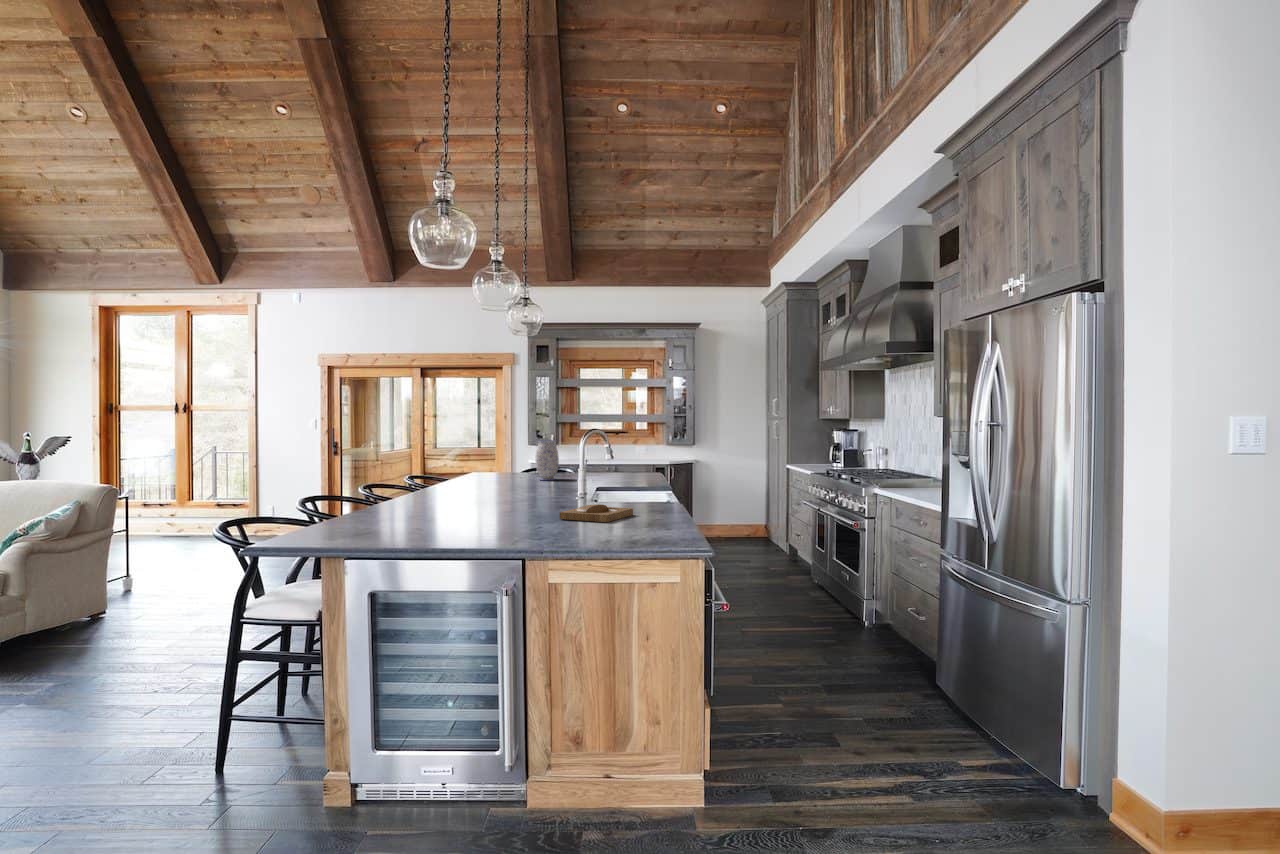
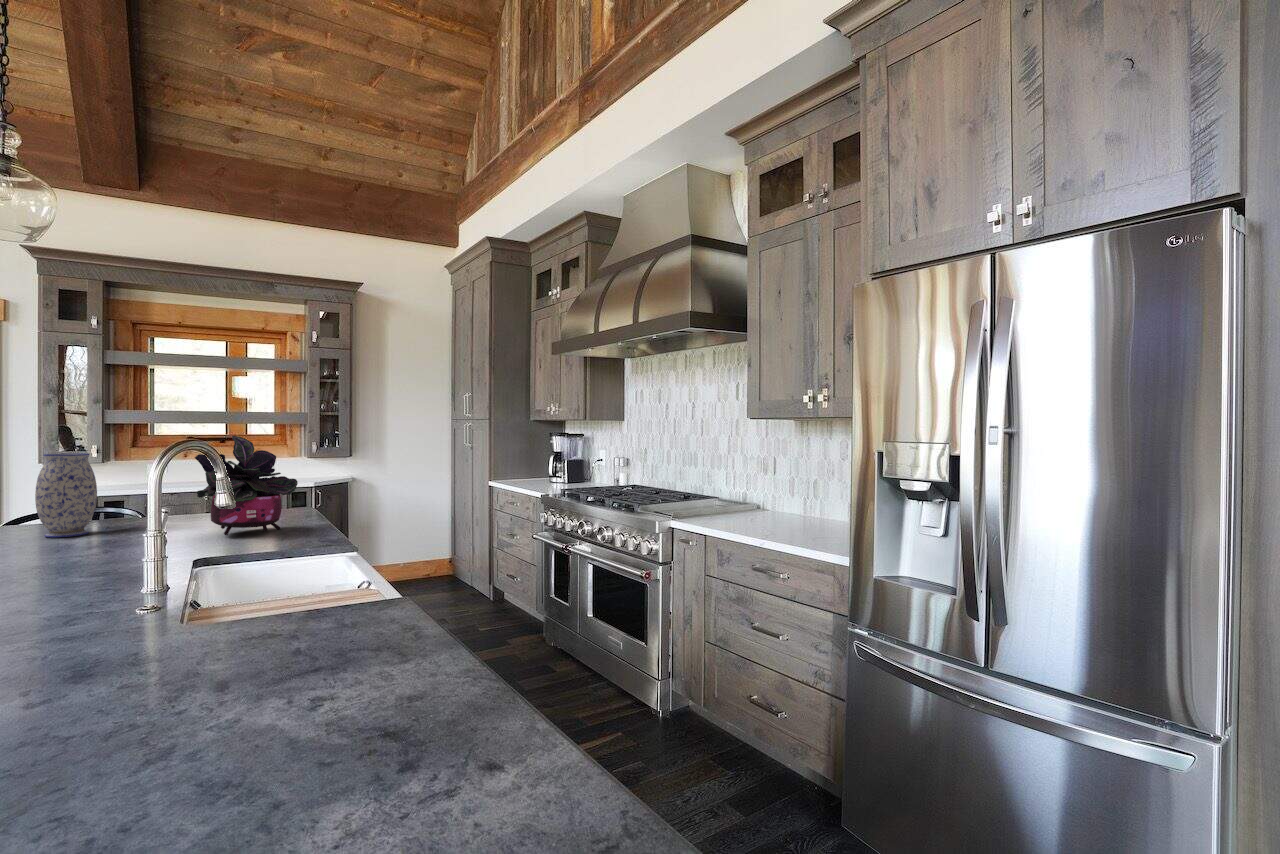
potted plant: none [598,431,645,481] -> present [195,436,298,535]
tray: present [560,504,633,522] -> none [65,644,321,729]

